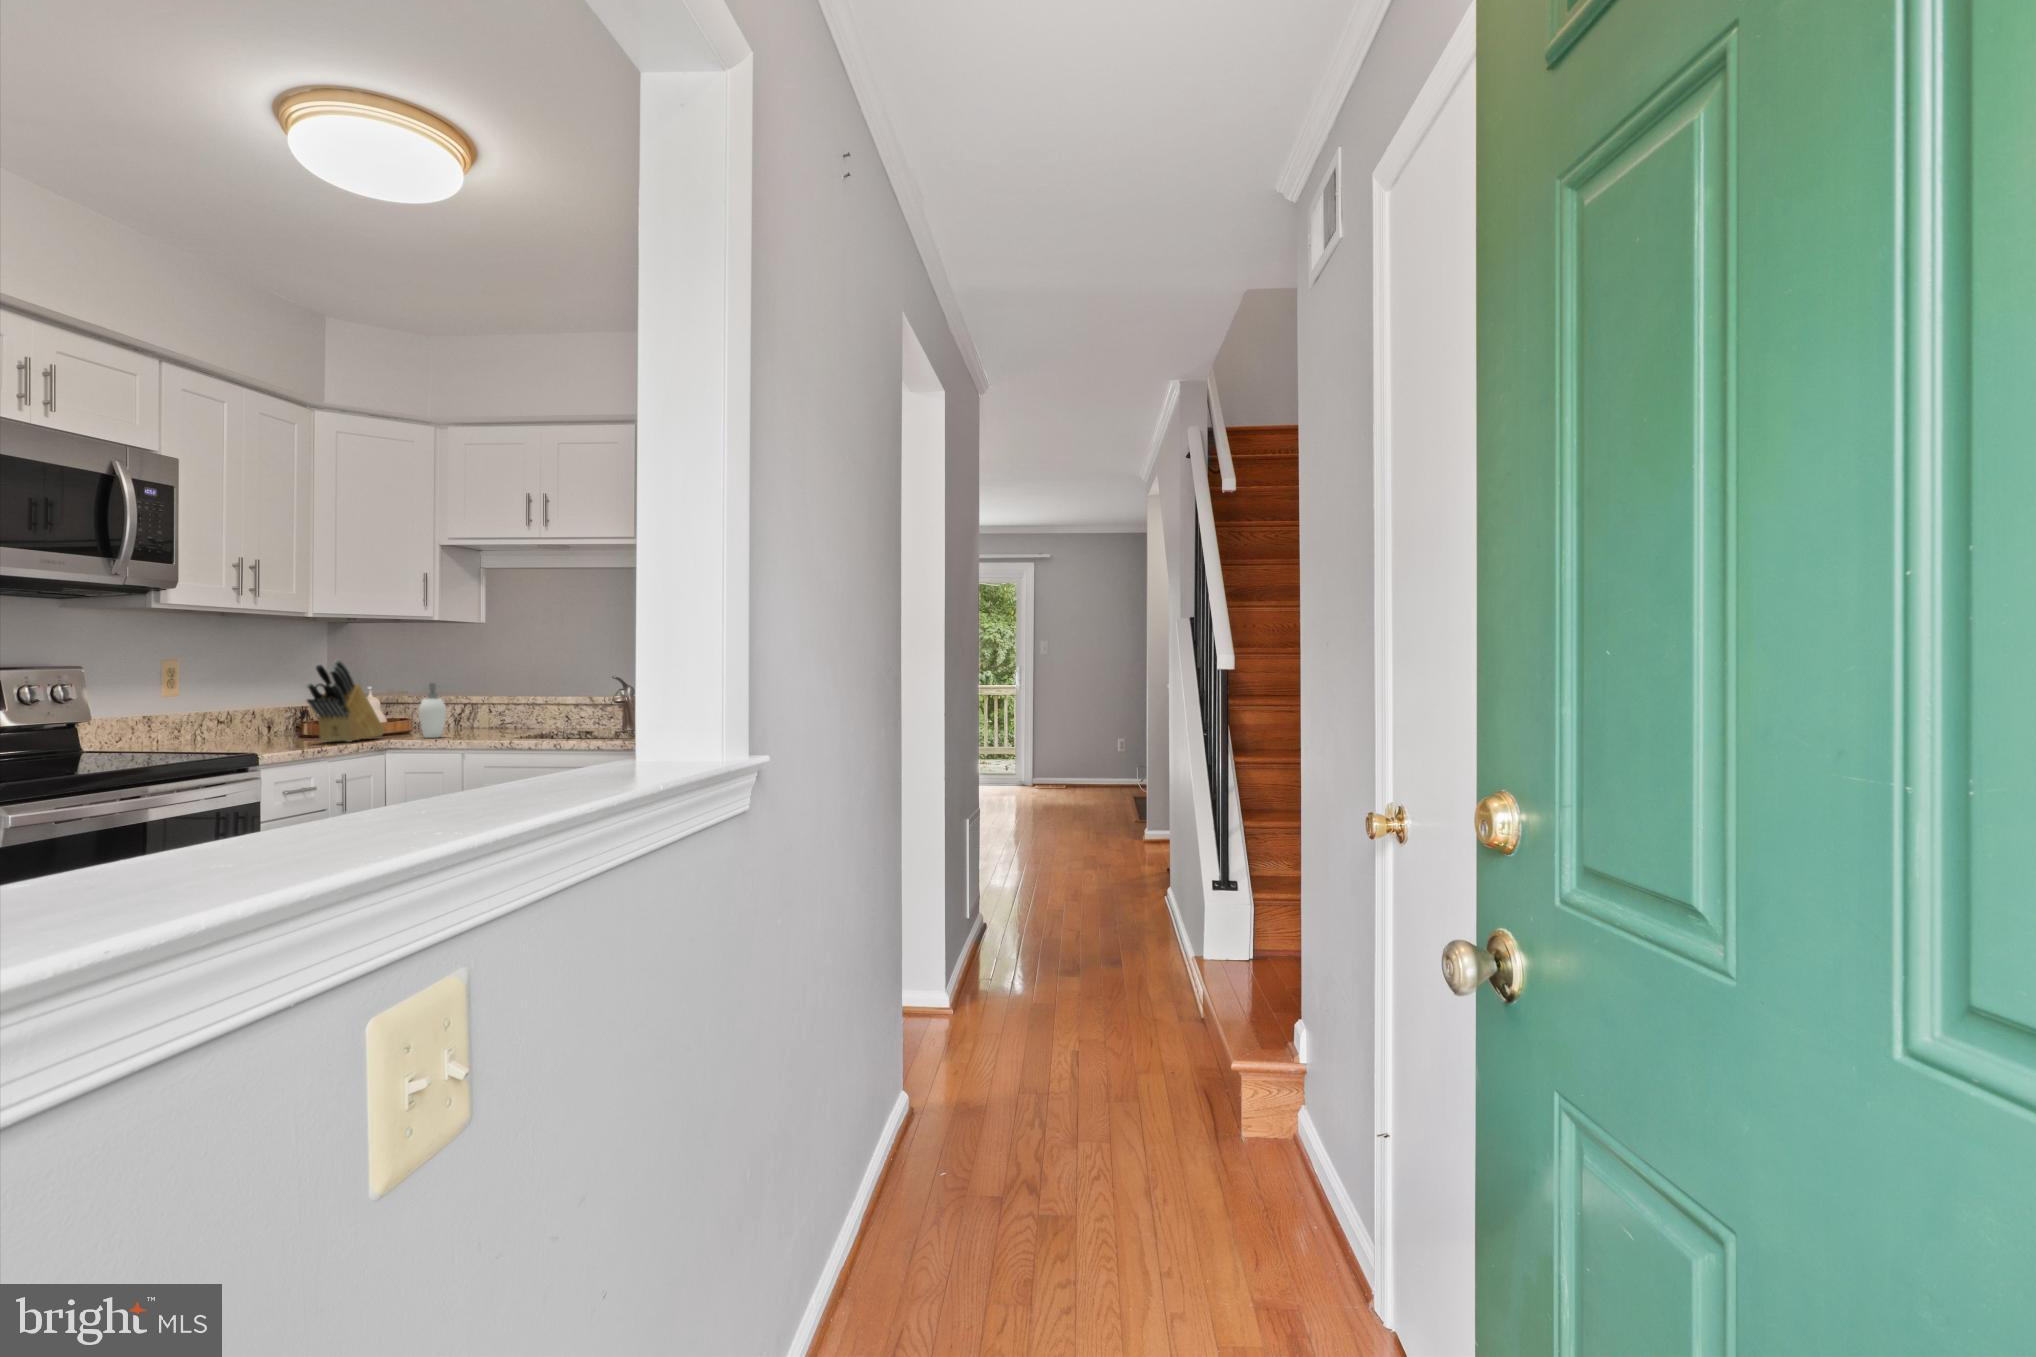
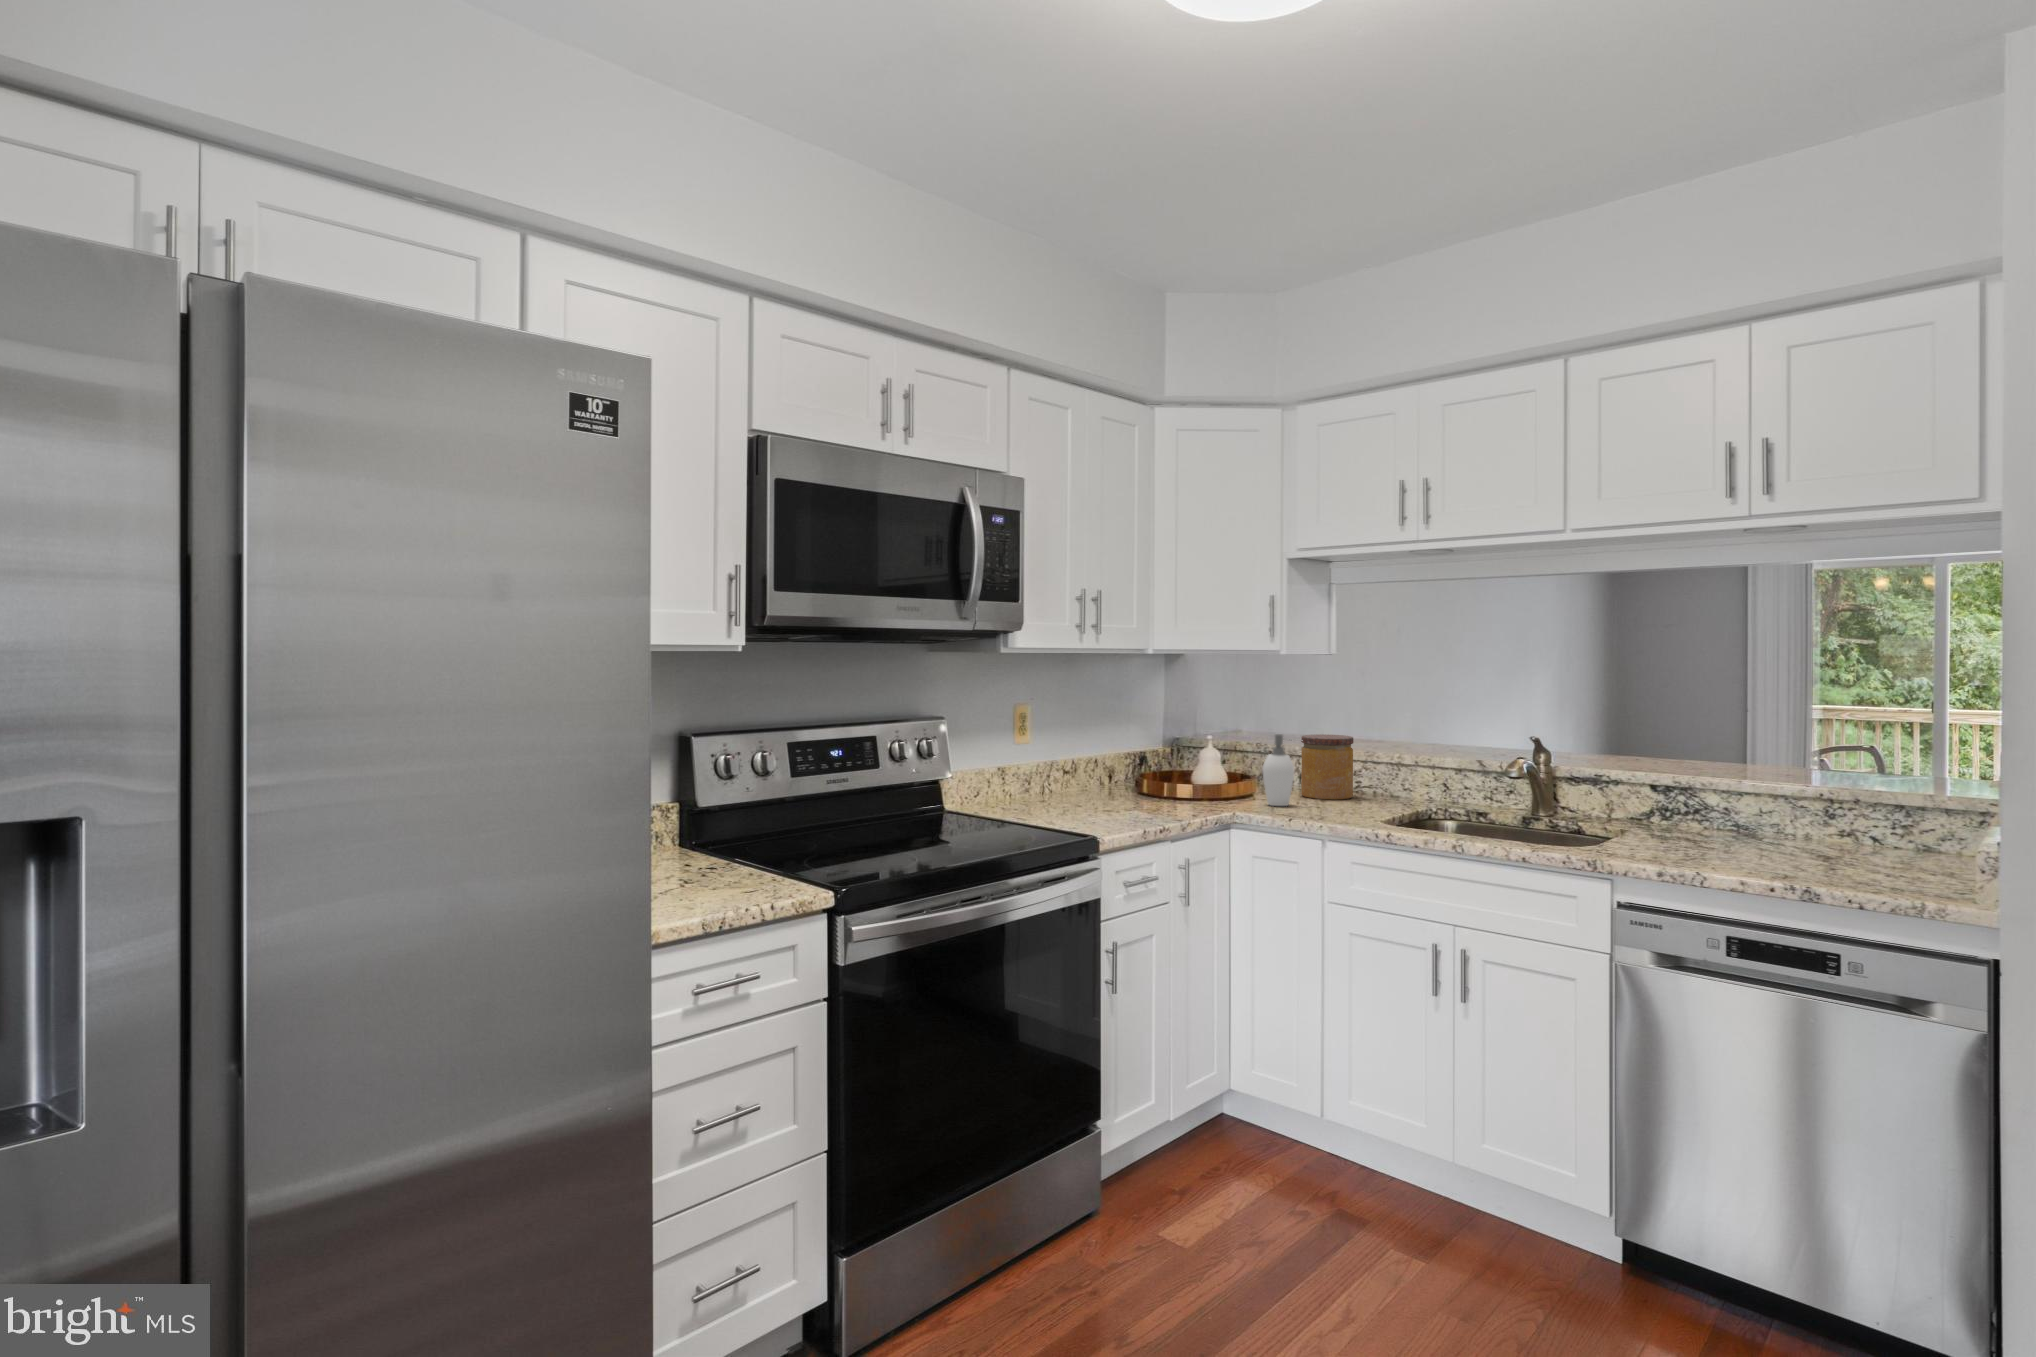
knife block: present [307,660,384,742] -> none [1145,707,1225,809]
jar: none [455,686,499,734] -> present [1301,734,1353,800]

